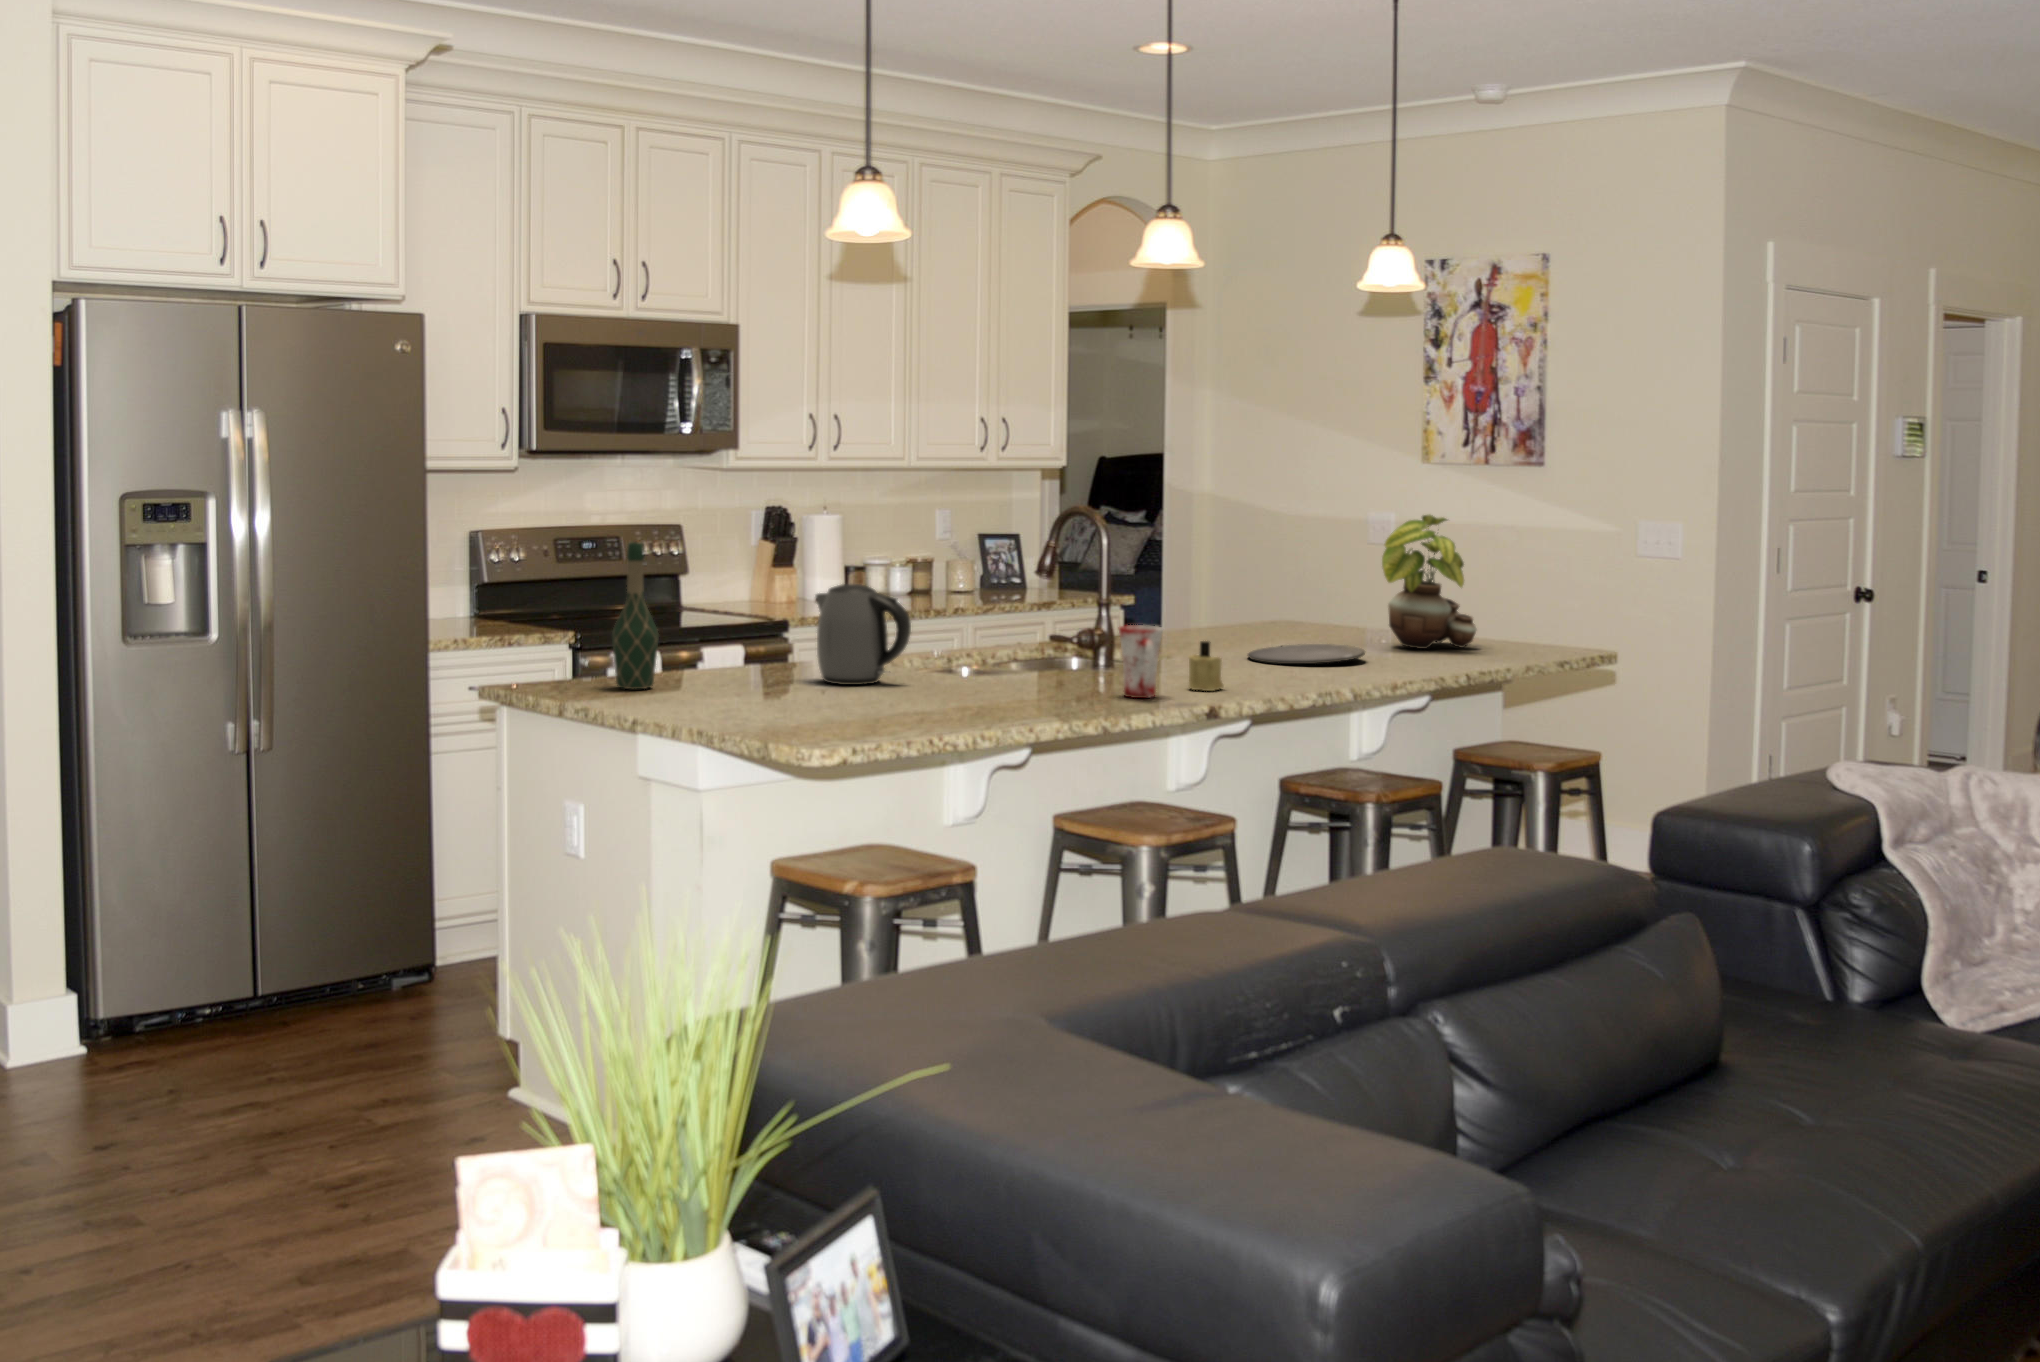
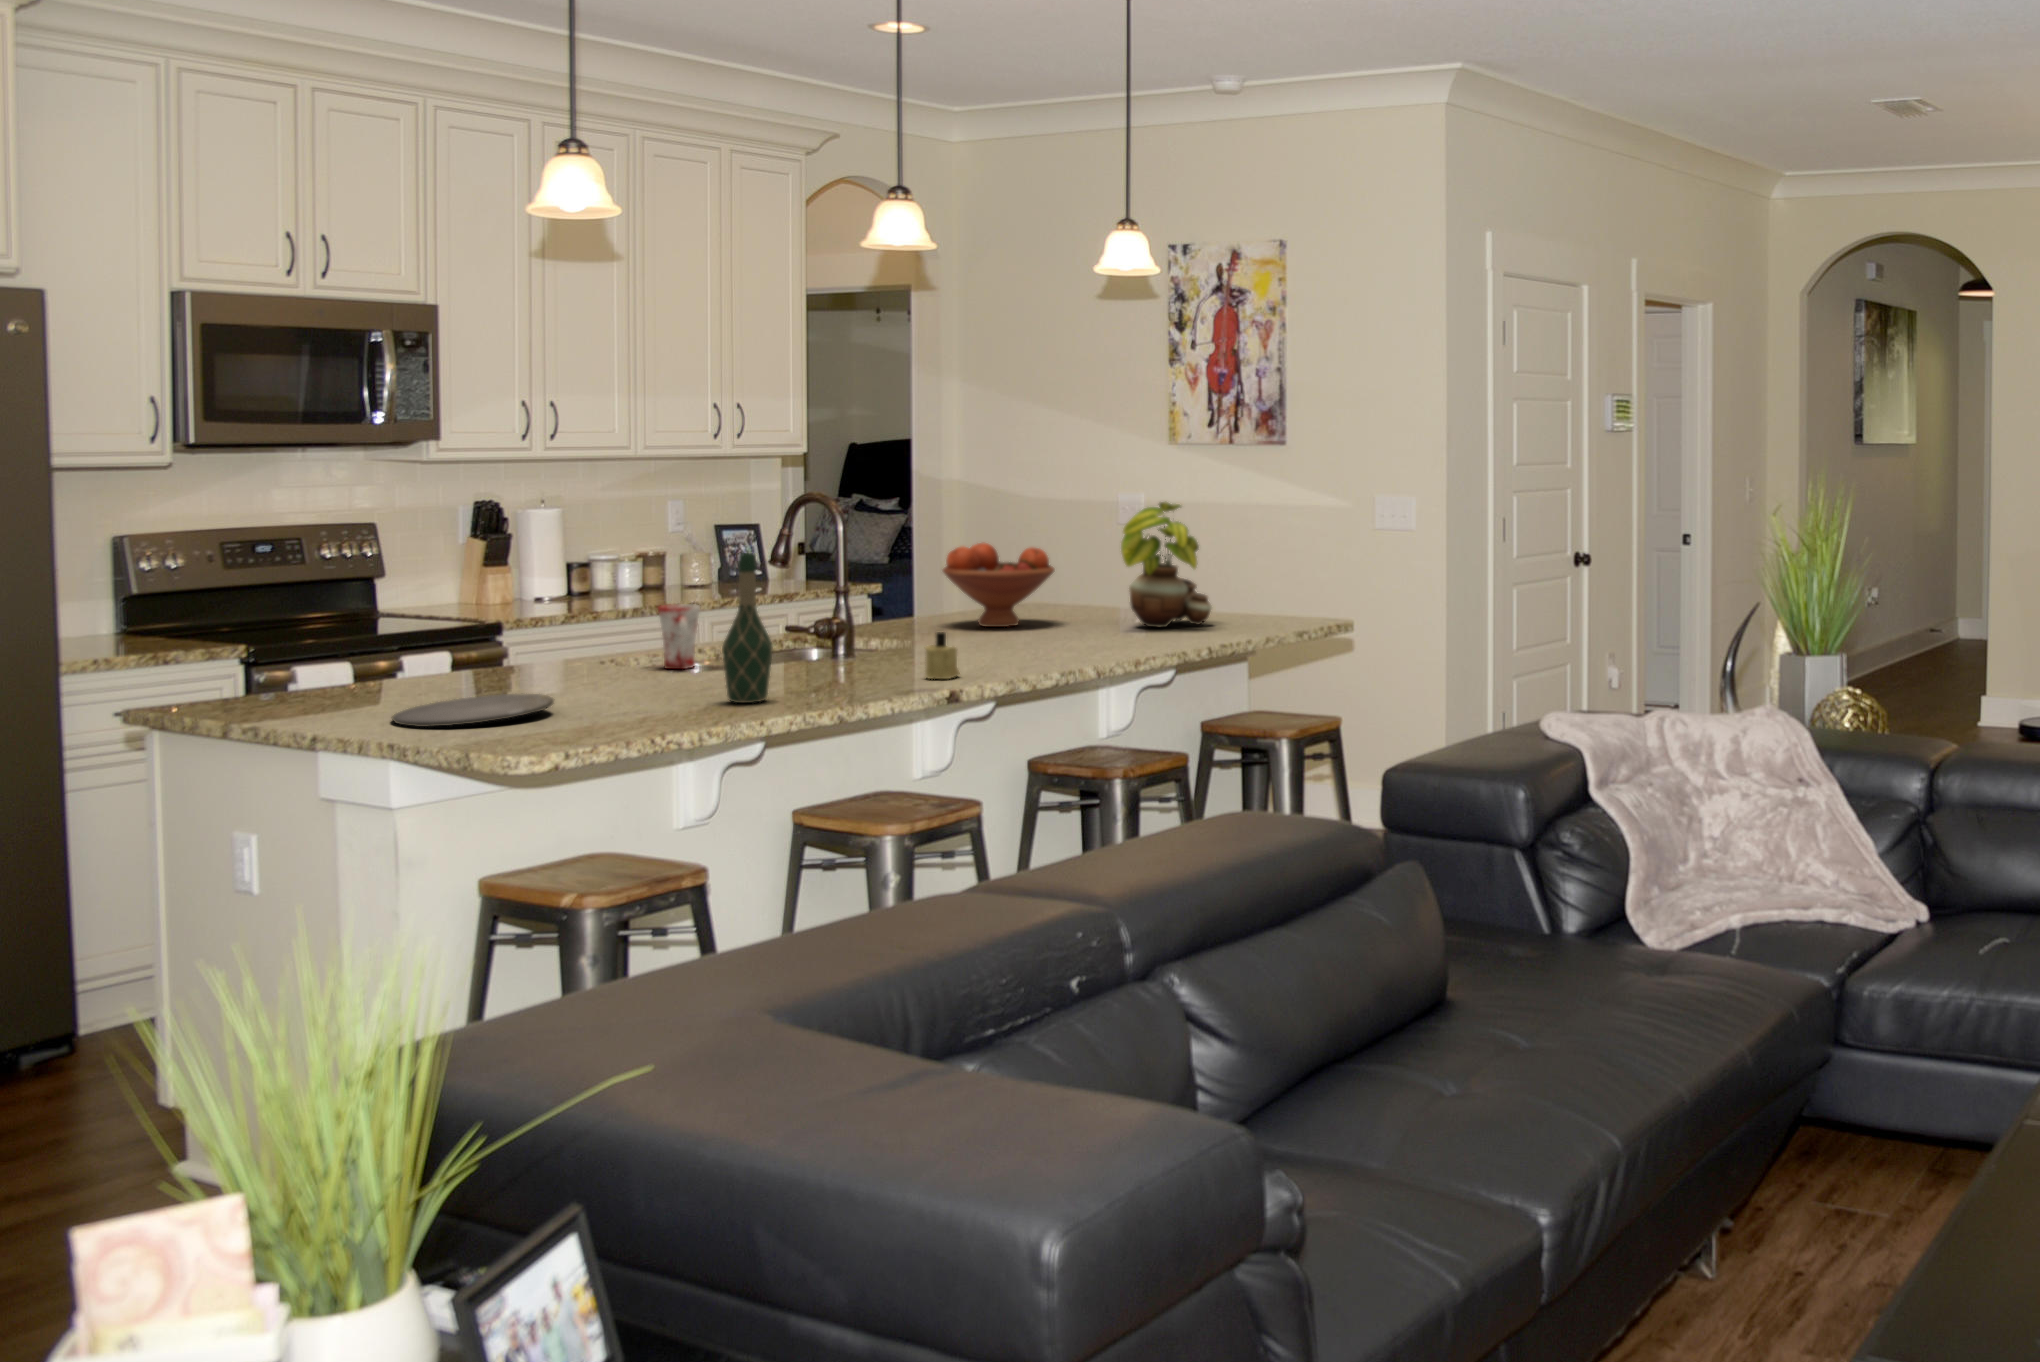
wine bottle: present [612,542,659,689] -> present [722,553,773,703]
fruit bowl: none [1195,554,1309,641] -> present [943,543,1054,627]
kettle: present [816,584,911,685] -> none [530,589,637,692]
mug: present [1119,625,1163,698] -> present [658,604,700,669]
plate: present [1248,644,1365,664] -> present [392,694,554,727]

